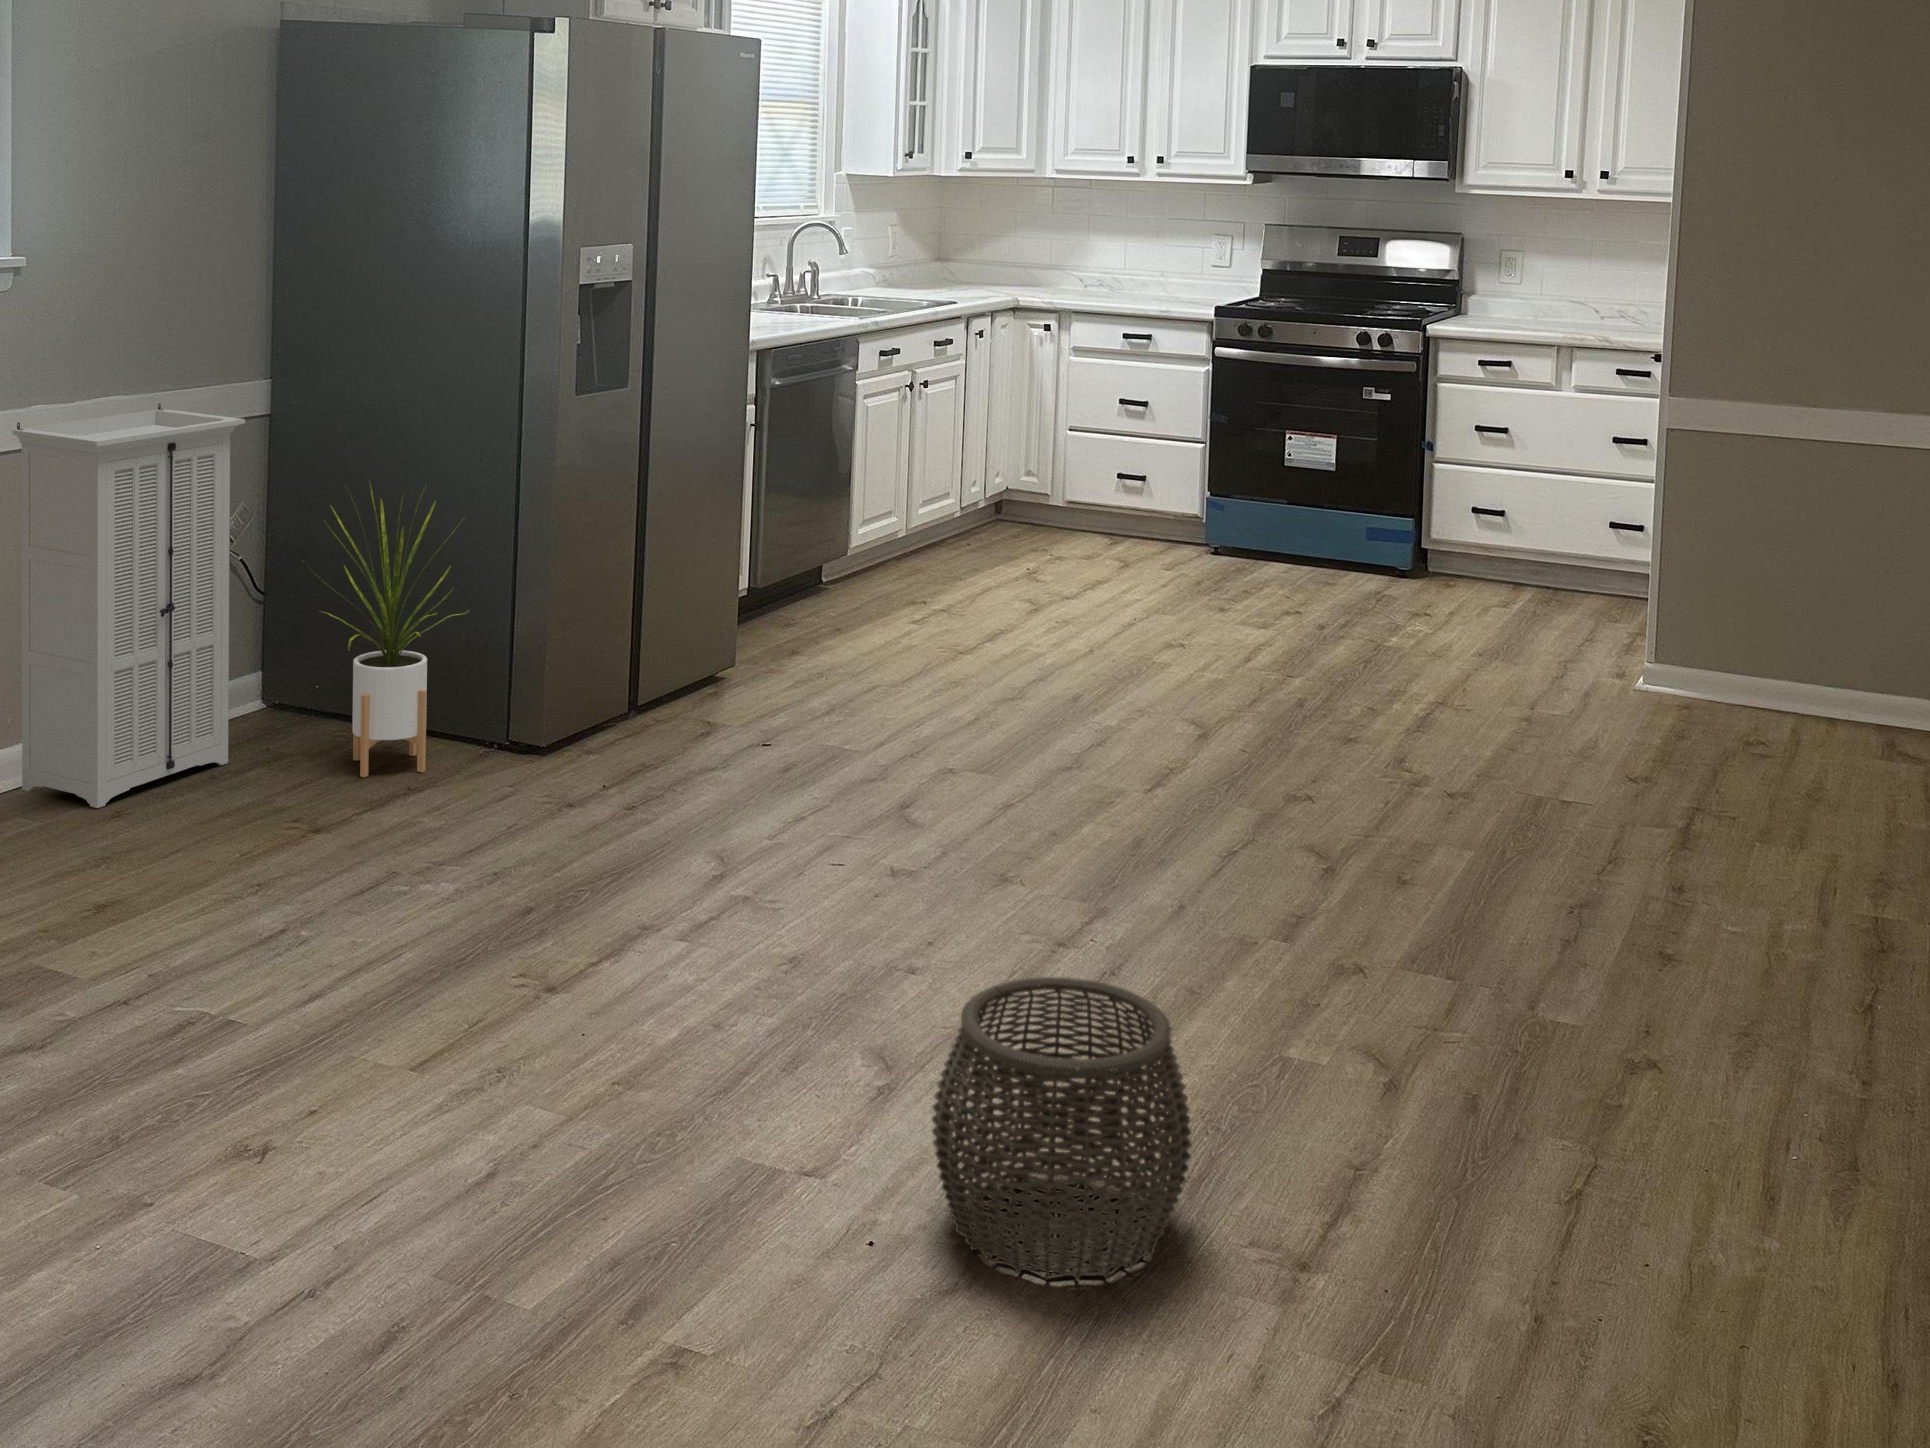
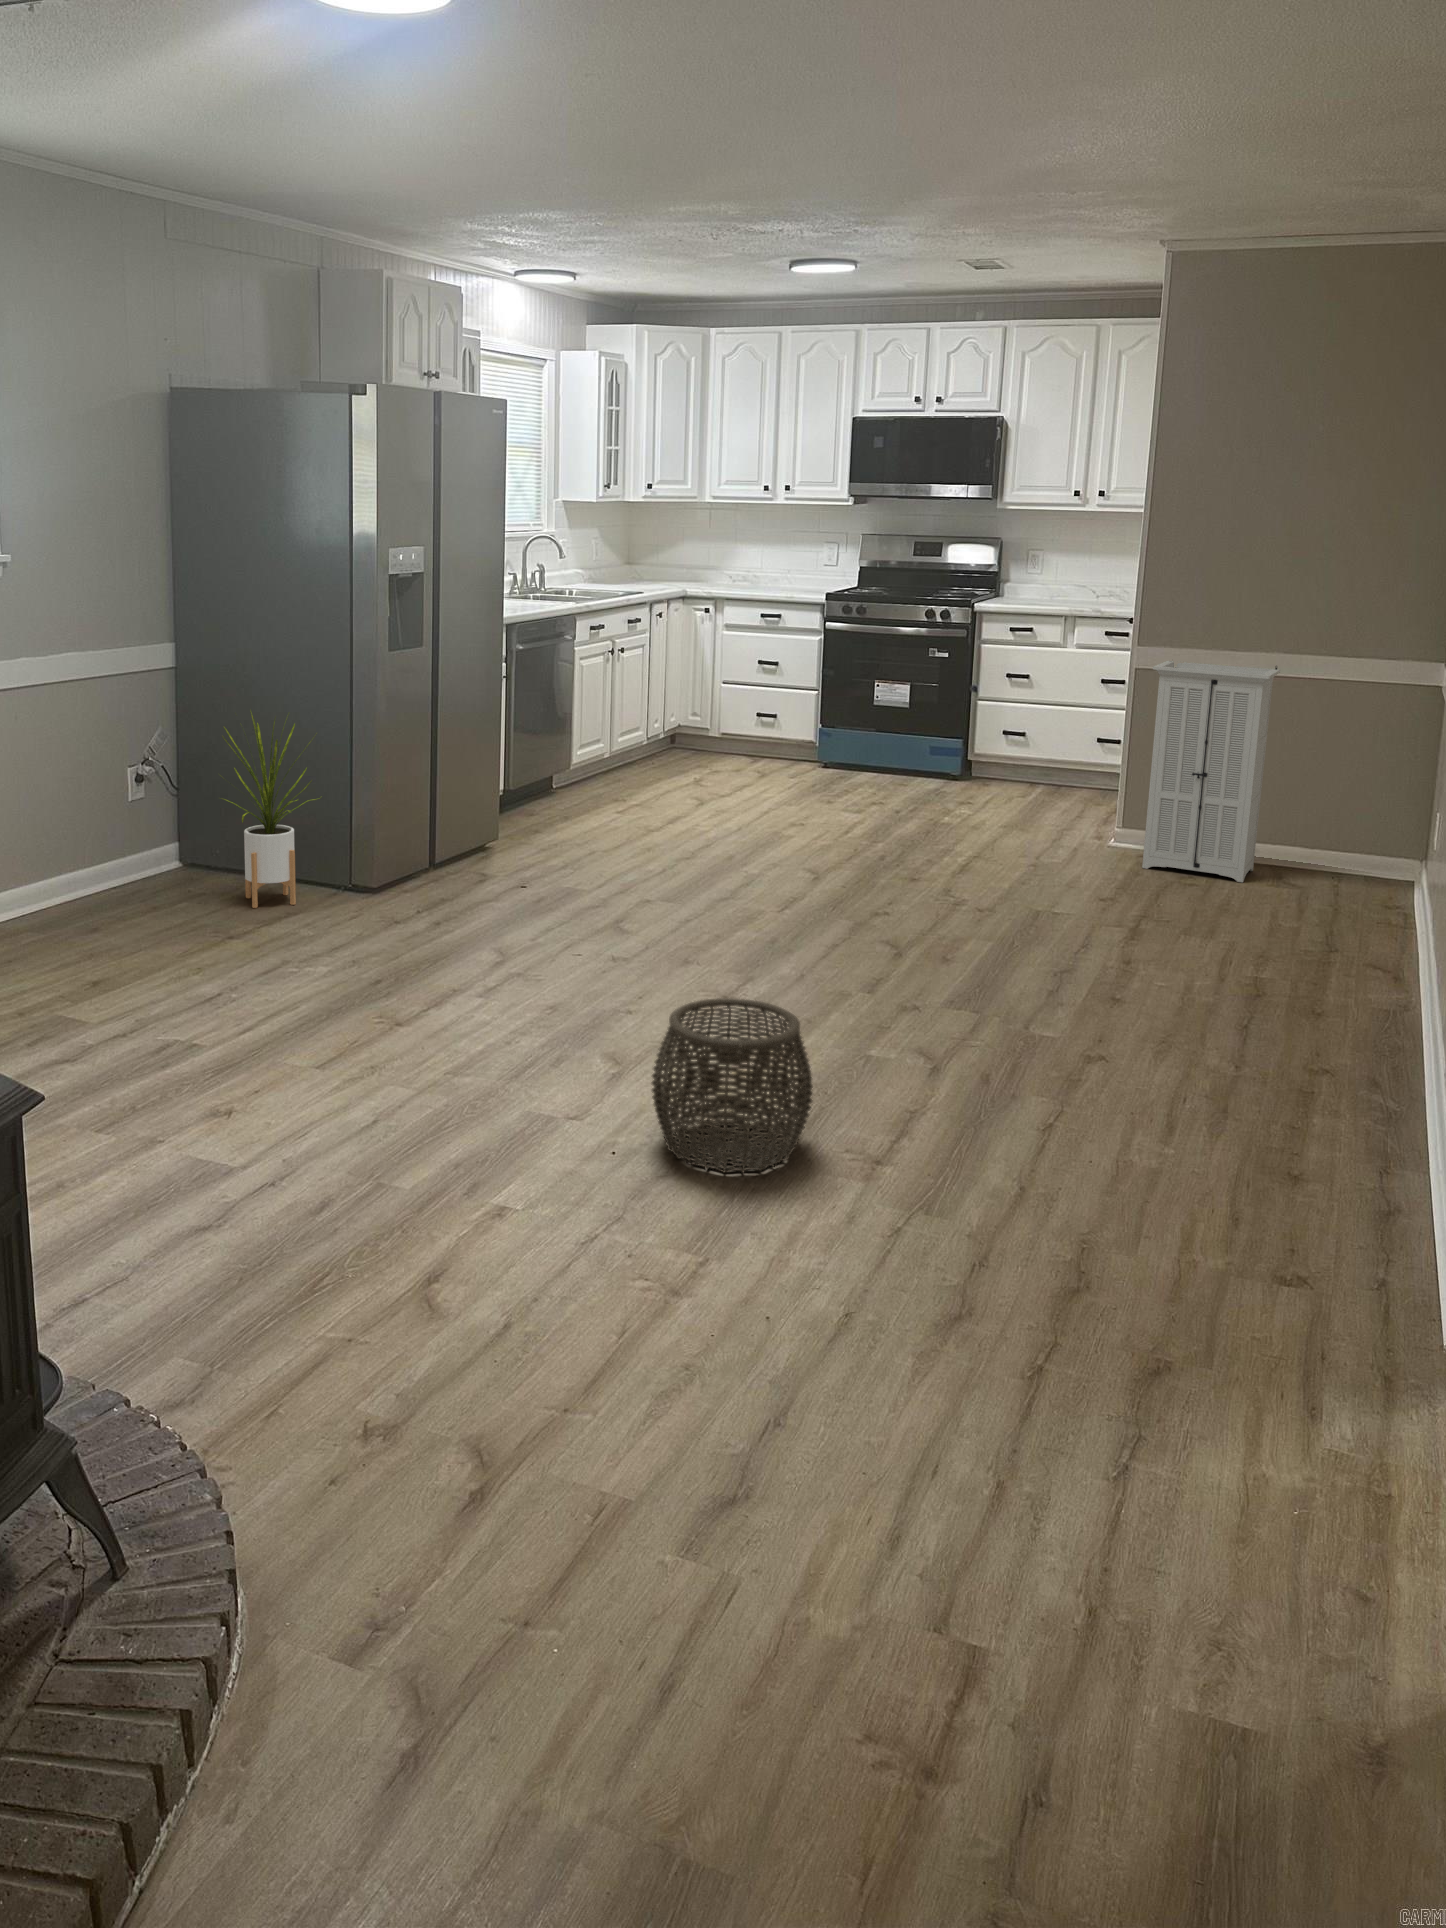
storage cabinet: present [13,403,245,808] -> present [1142,661,1280,882]

